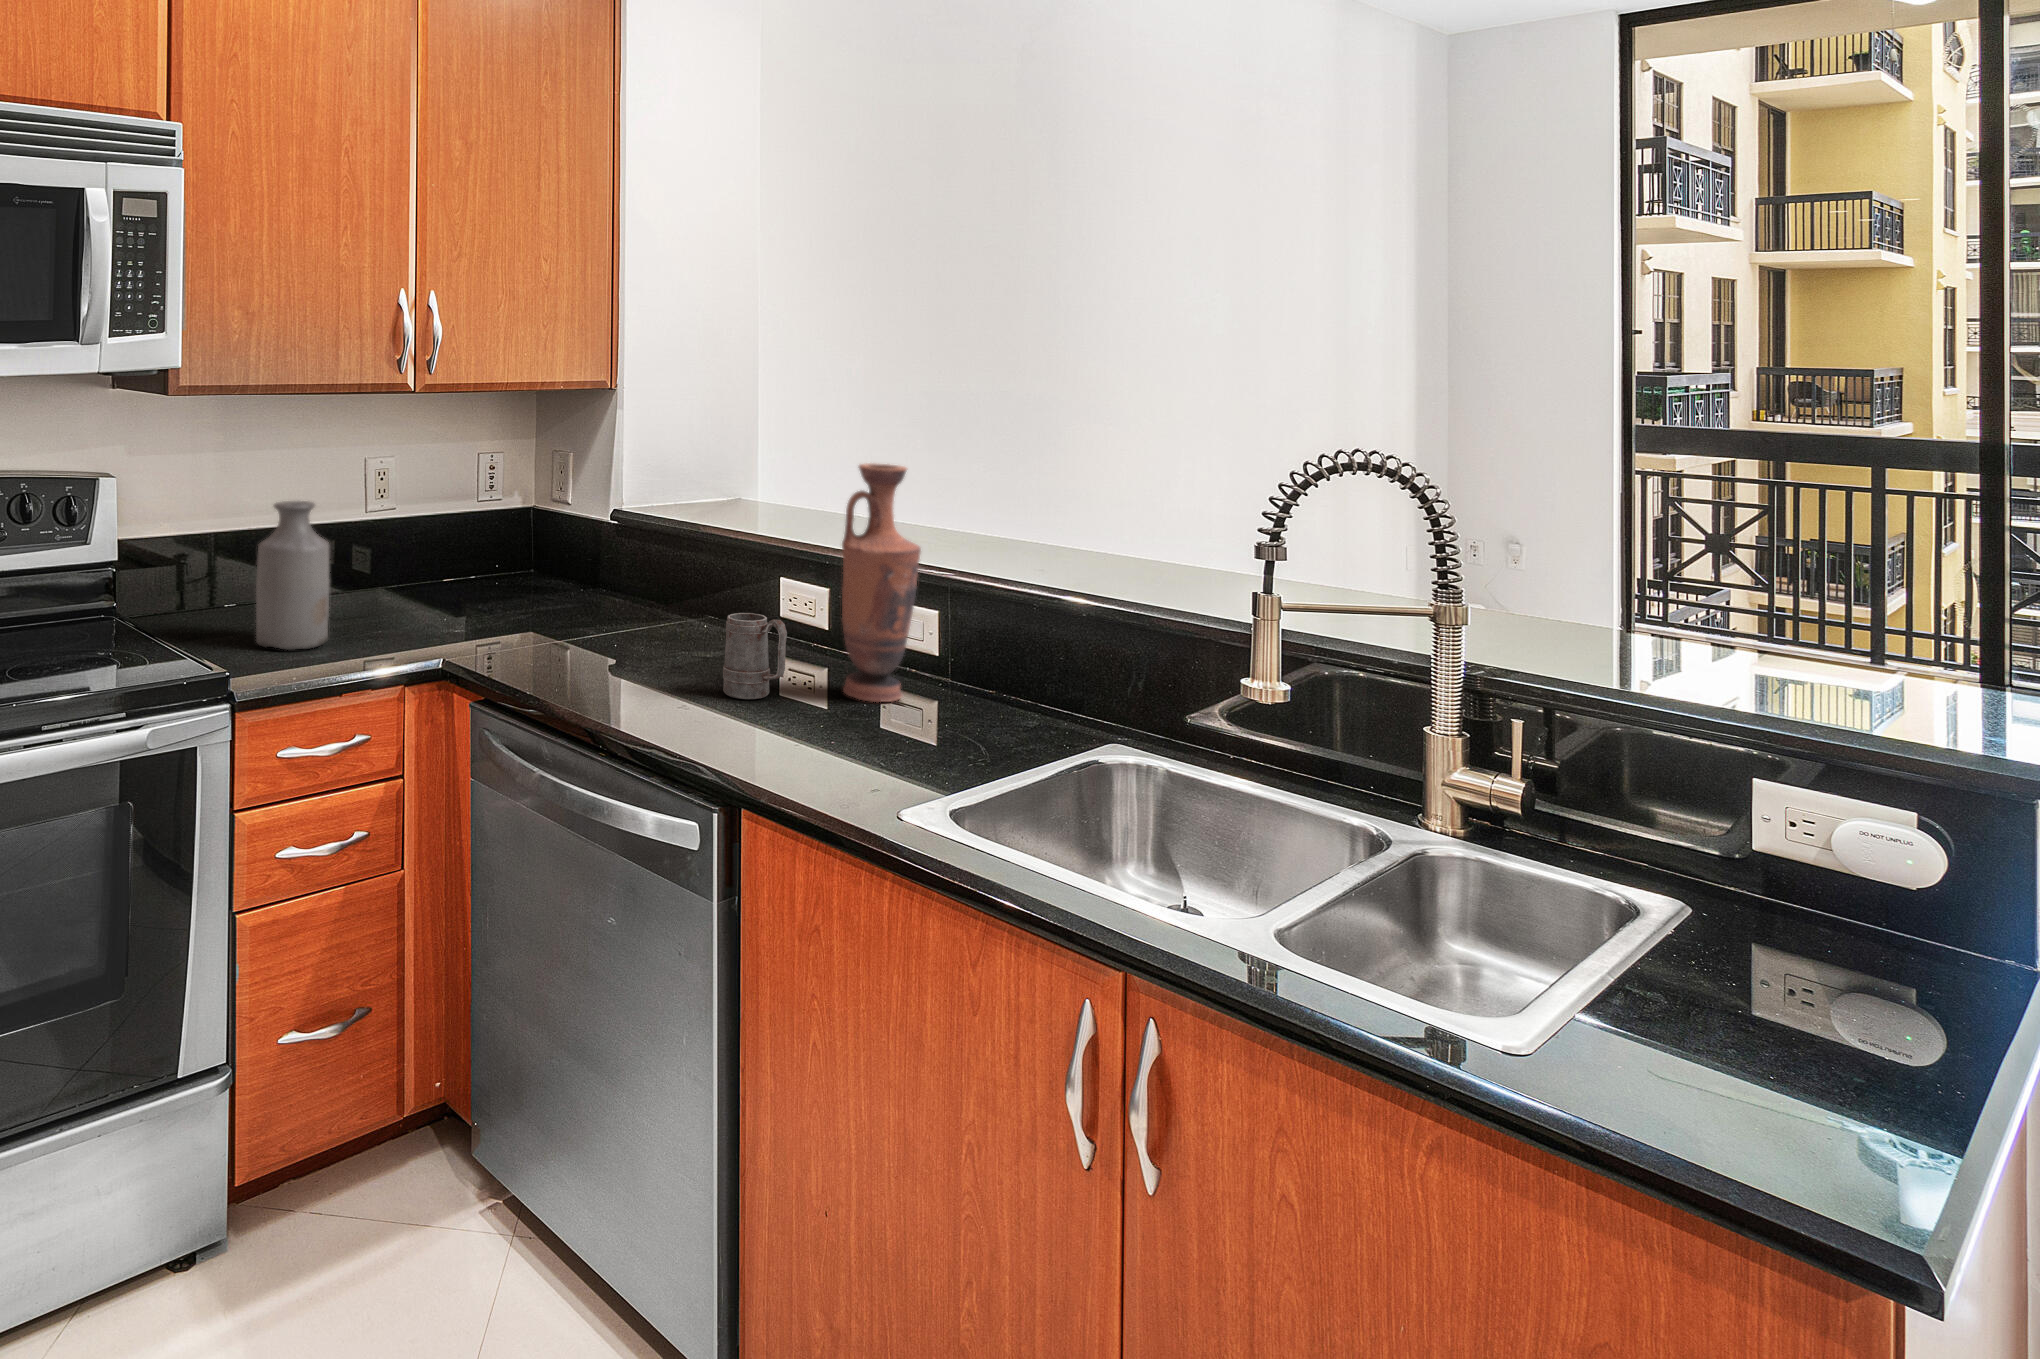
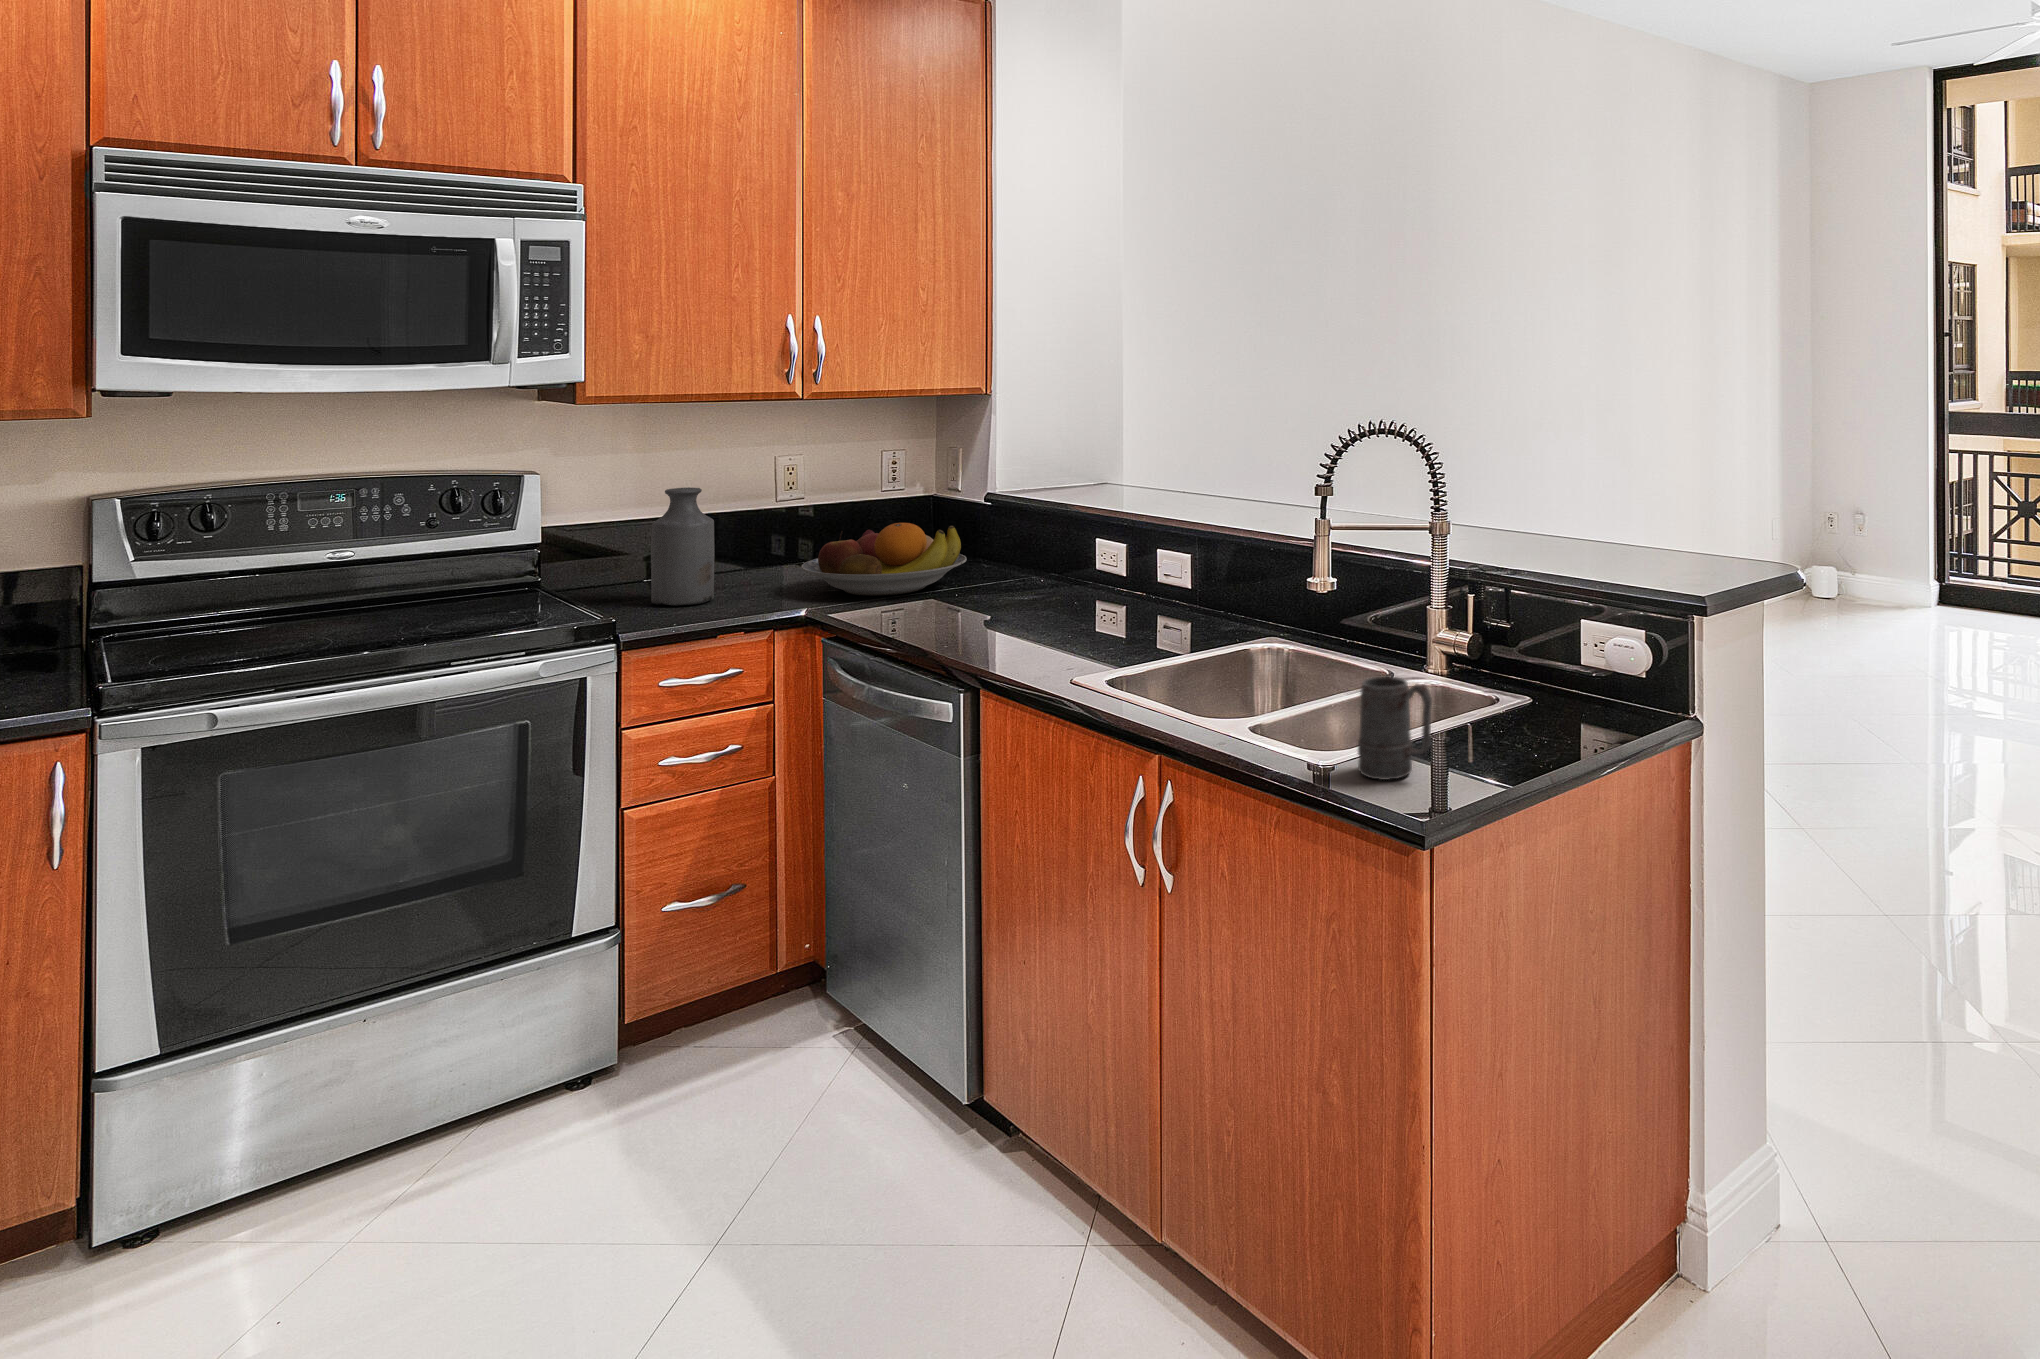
vase: present [842,463,921,702] -> none [1102,445,1161,622]
fruit bowl: none [426,551,622,643] -> present [801,523,967,596]
mug: present [723,613,787,699] -> present [1358,676,1432,780]

